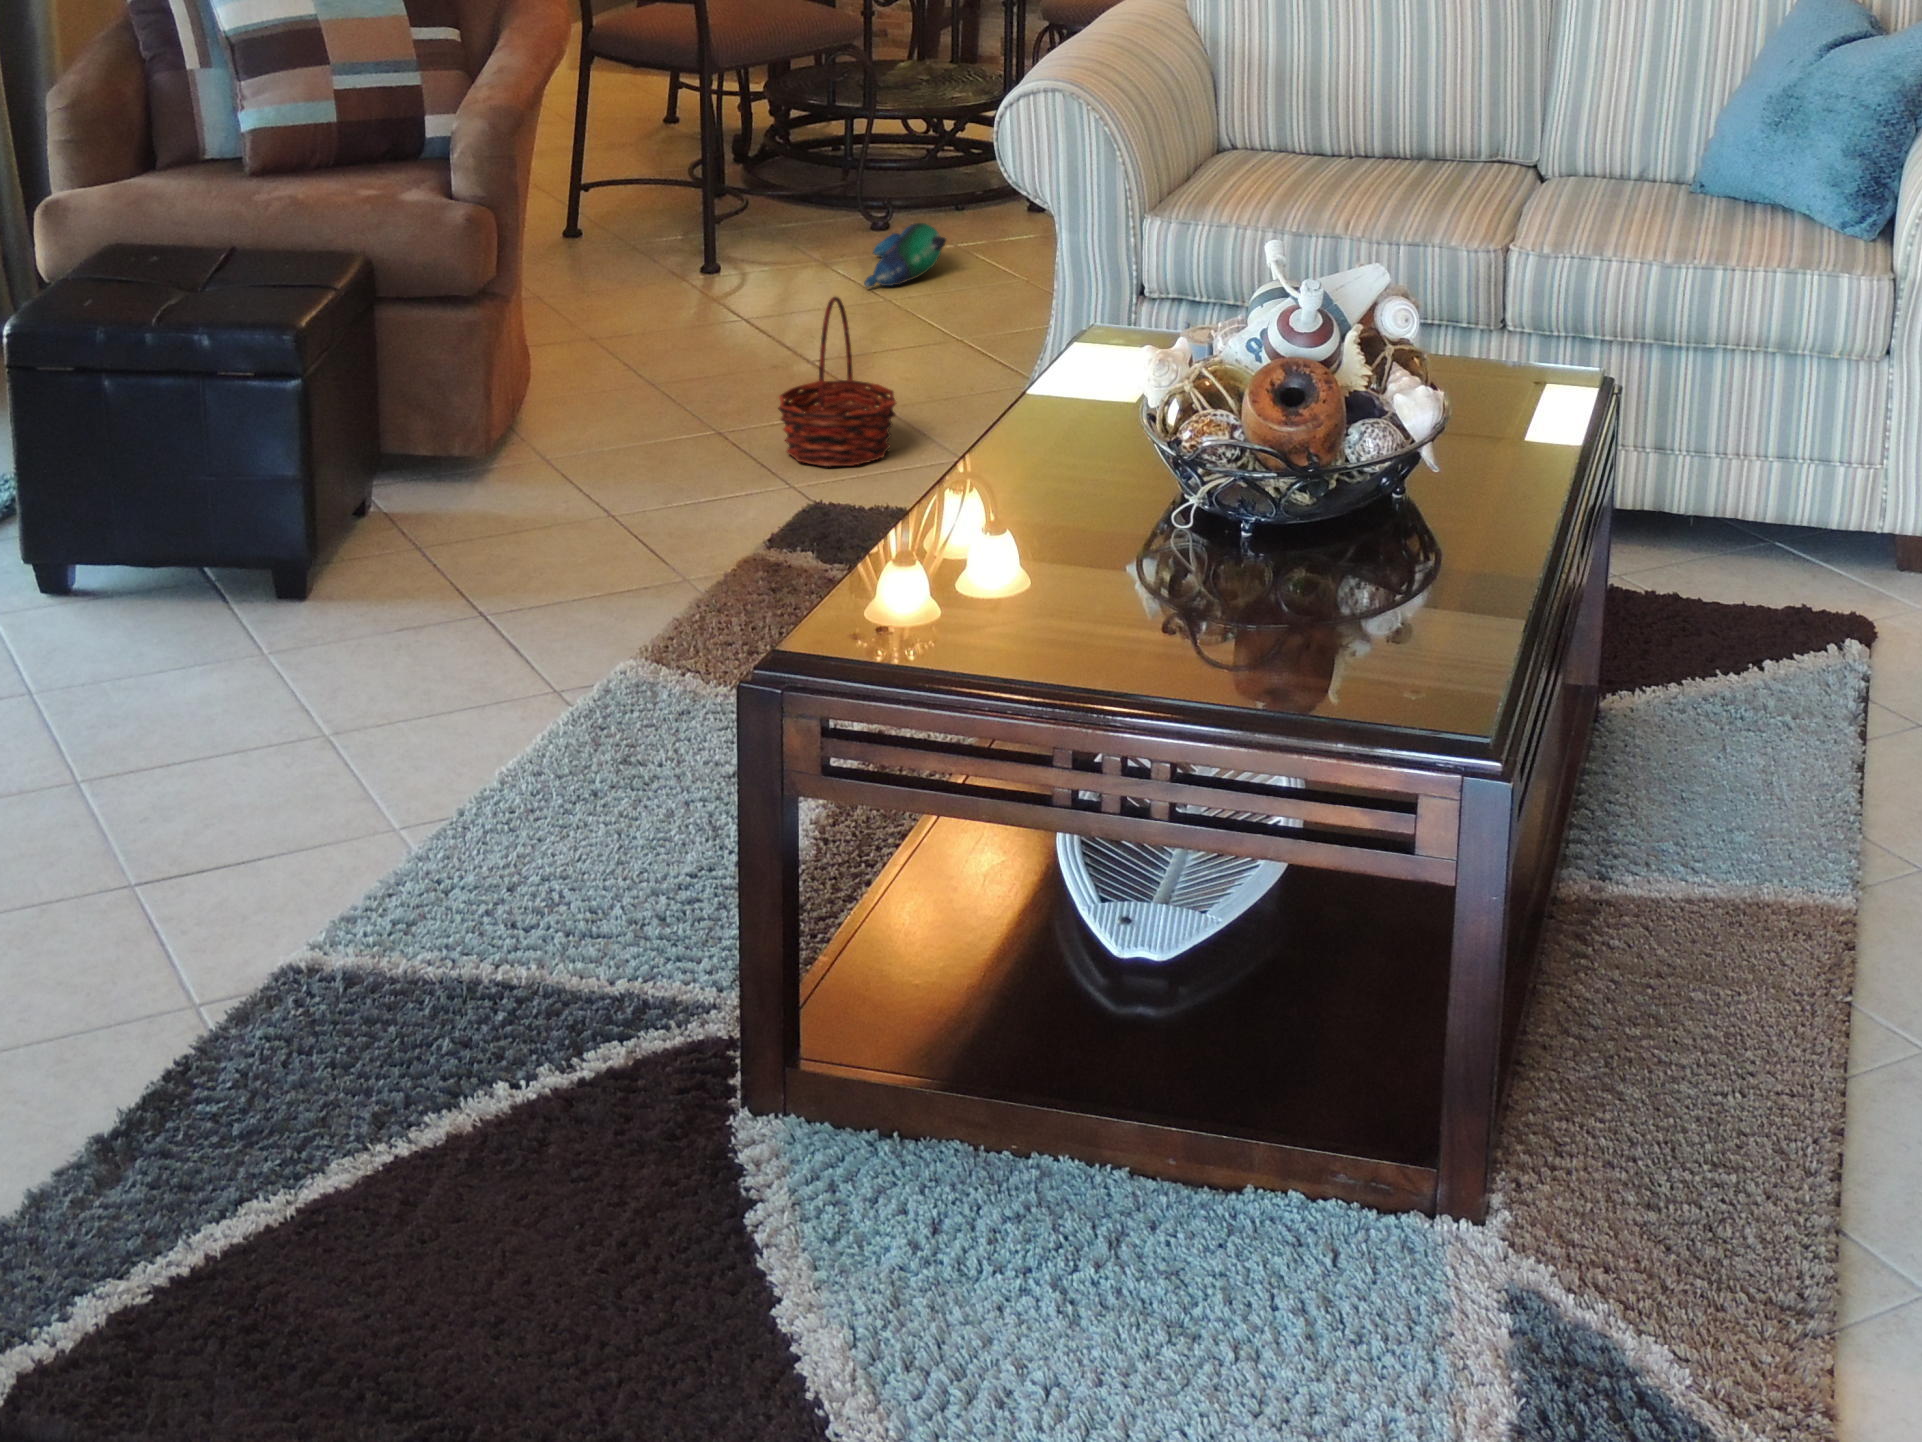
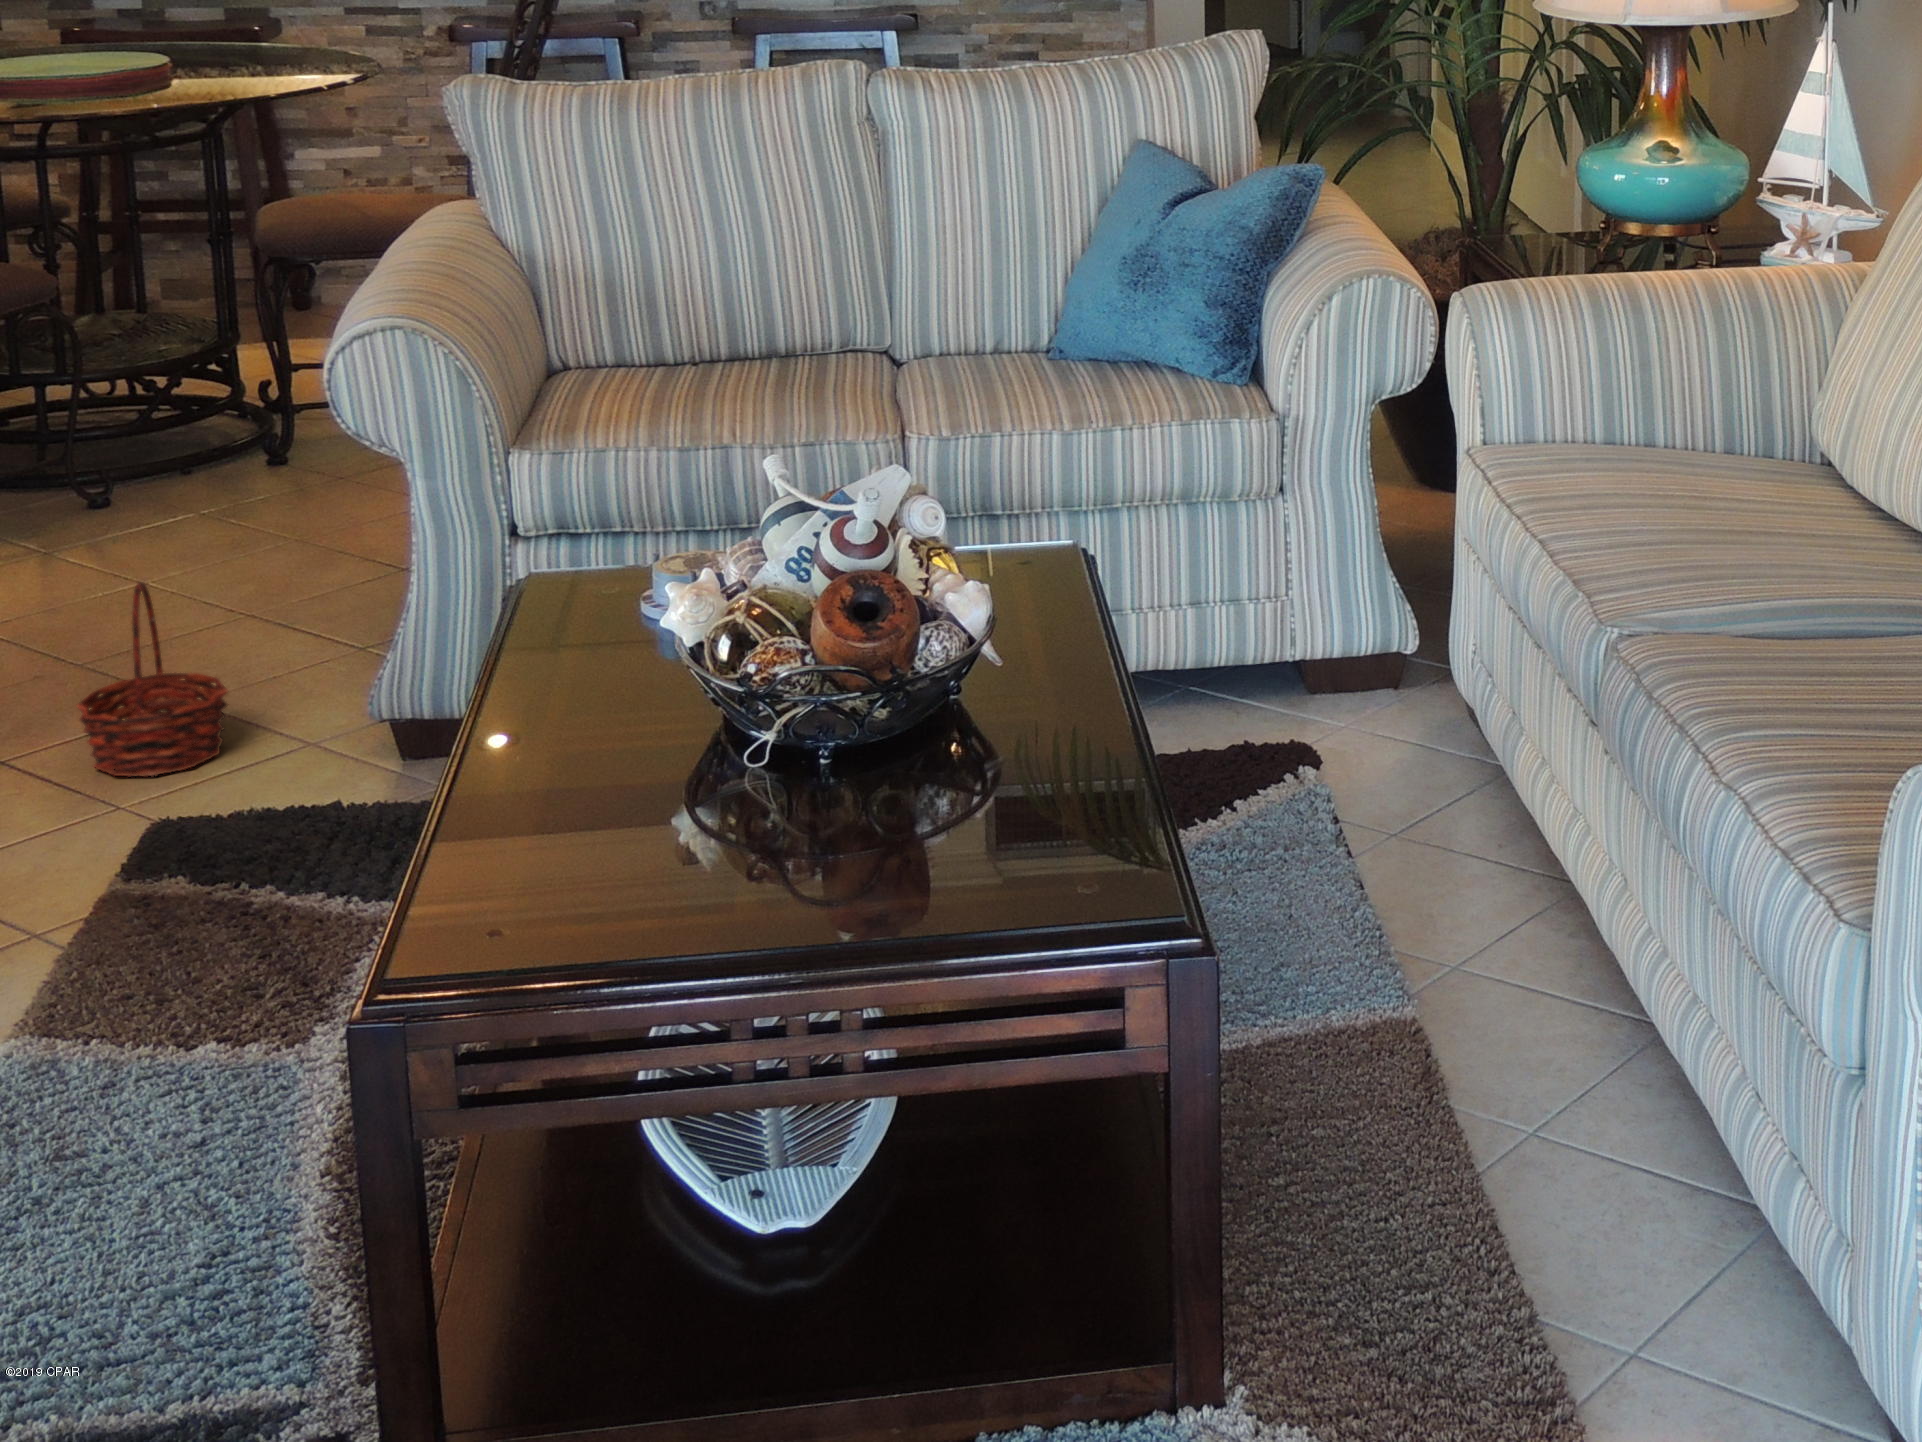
plush toy: present [864,223,946,288] -> none [97,486,197,567]

